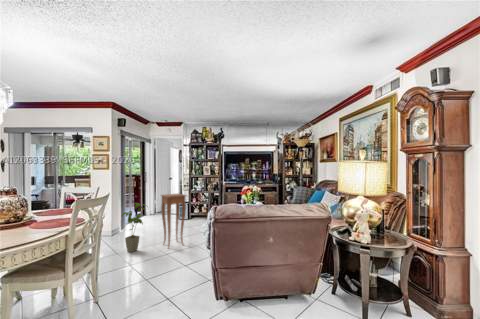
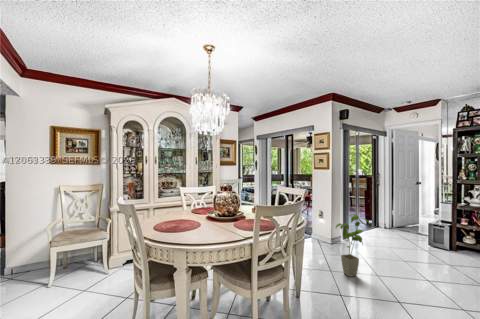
side table: present [161,194,186,248] -> none [390,208,436,297]

